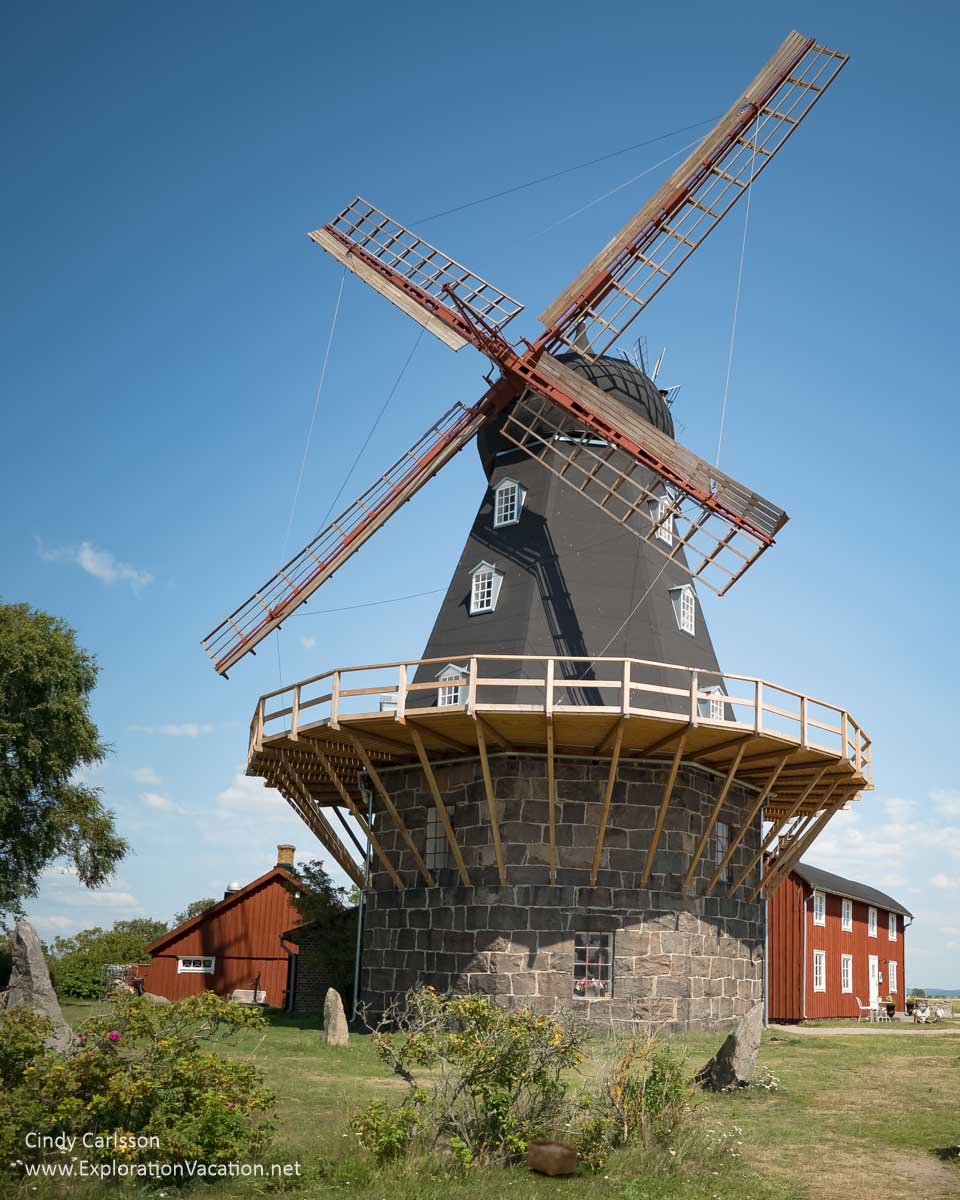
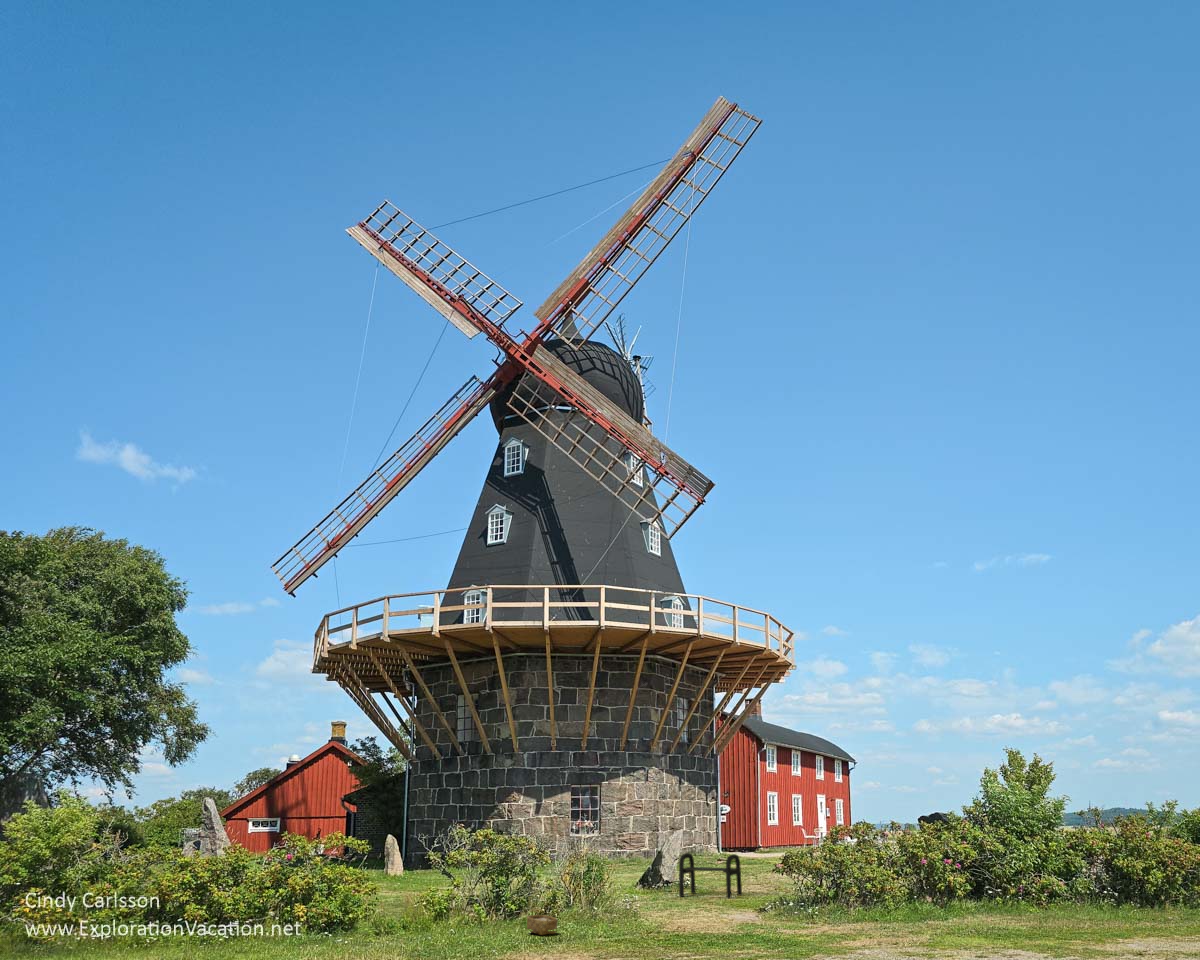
bench: none [744,1039,839,1113] -> present [679,853,742,899]

